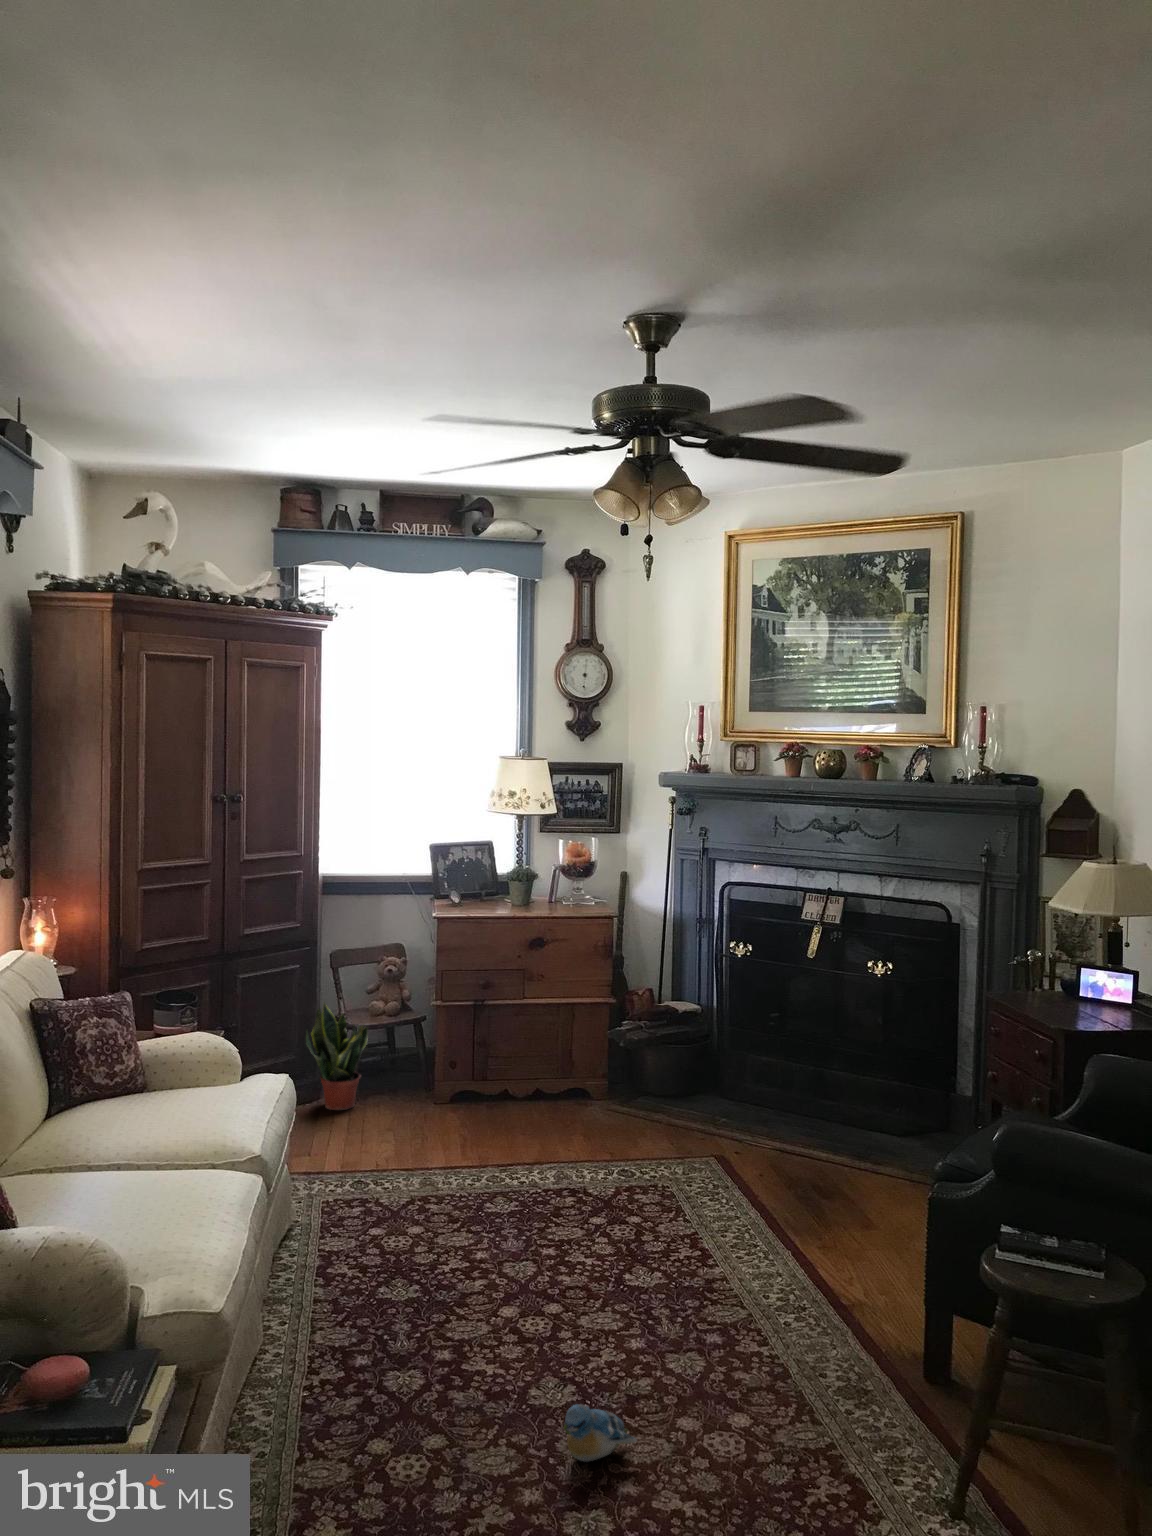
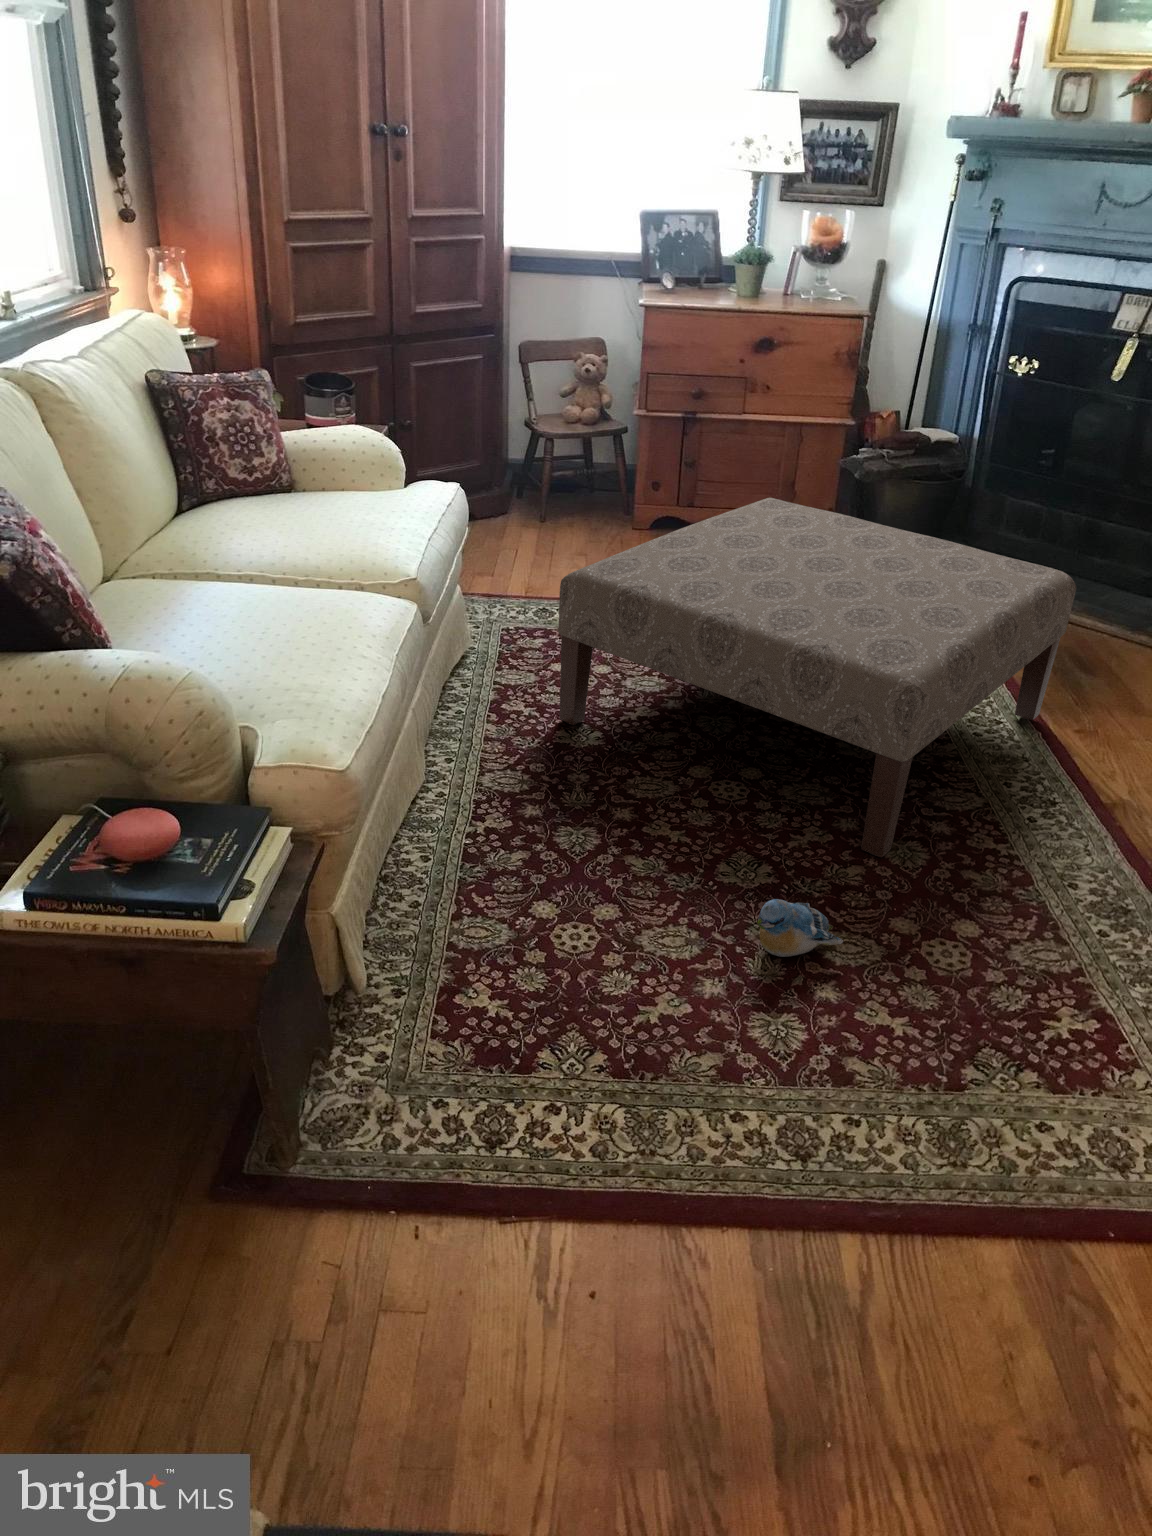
potted plant: present [306,1003,368,1110] -> none [489,404,560,531]
ottoman: none [379,1067,794,1369] -> present [558,498,1076,858]

